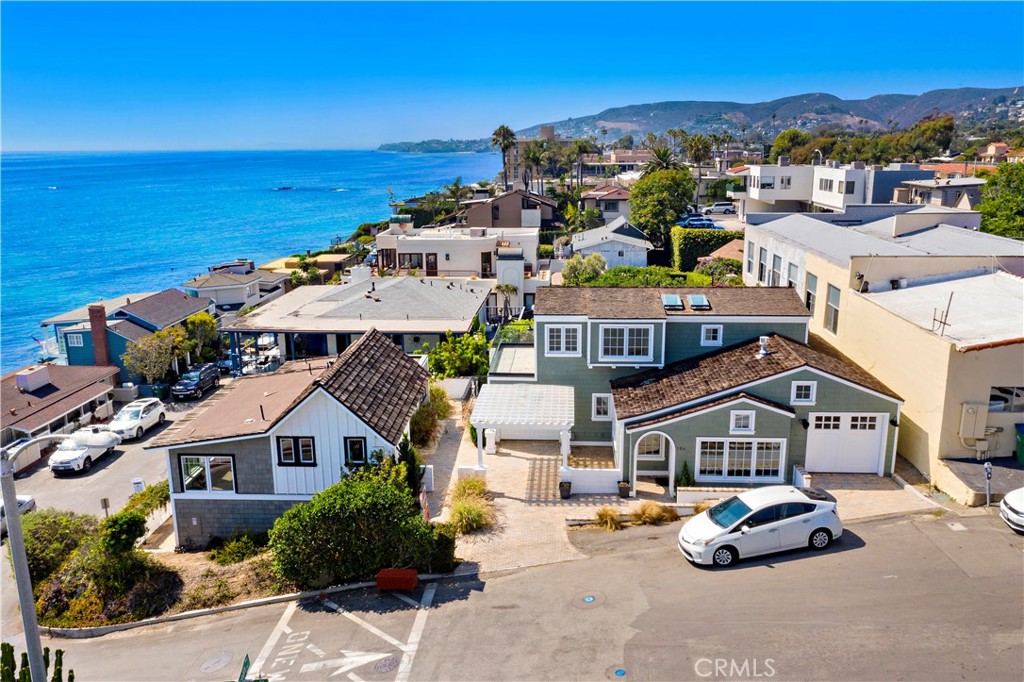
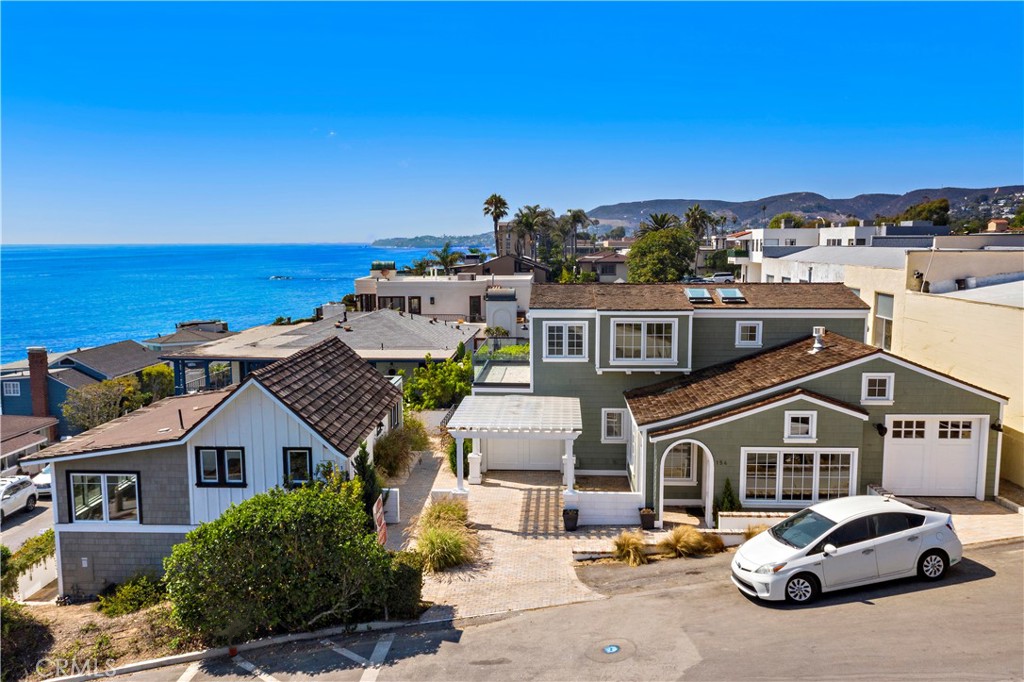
bench: present [376,569,418,594] -> none [310,612,370,647]

